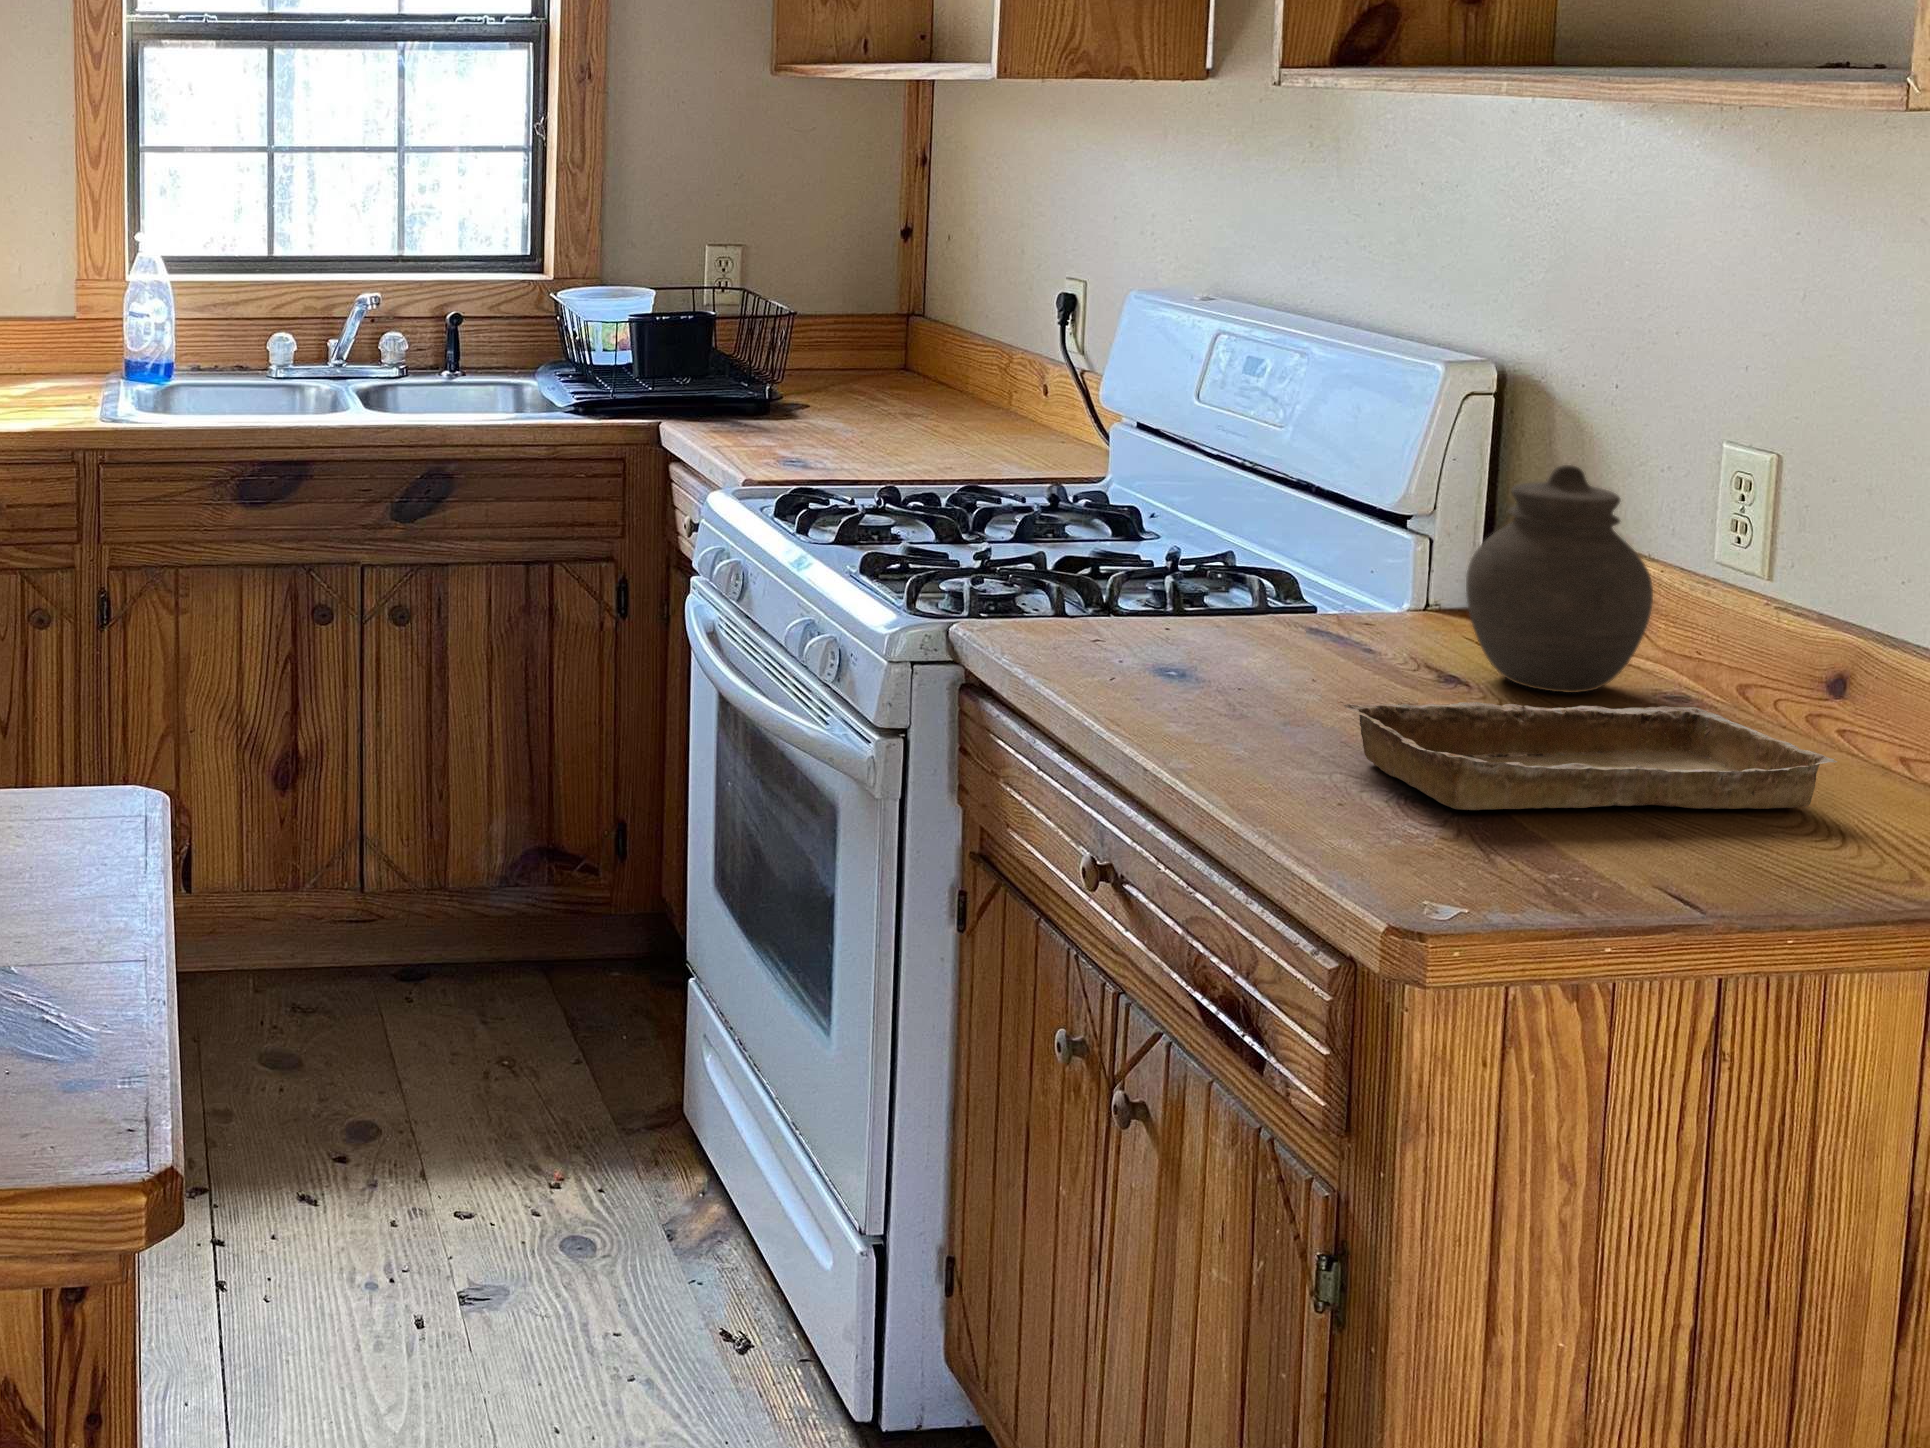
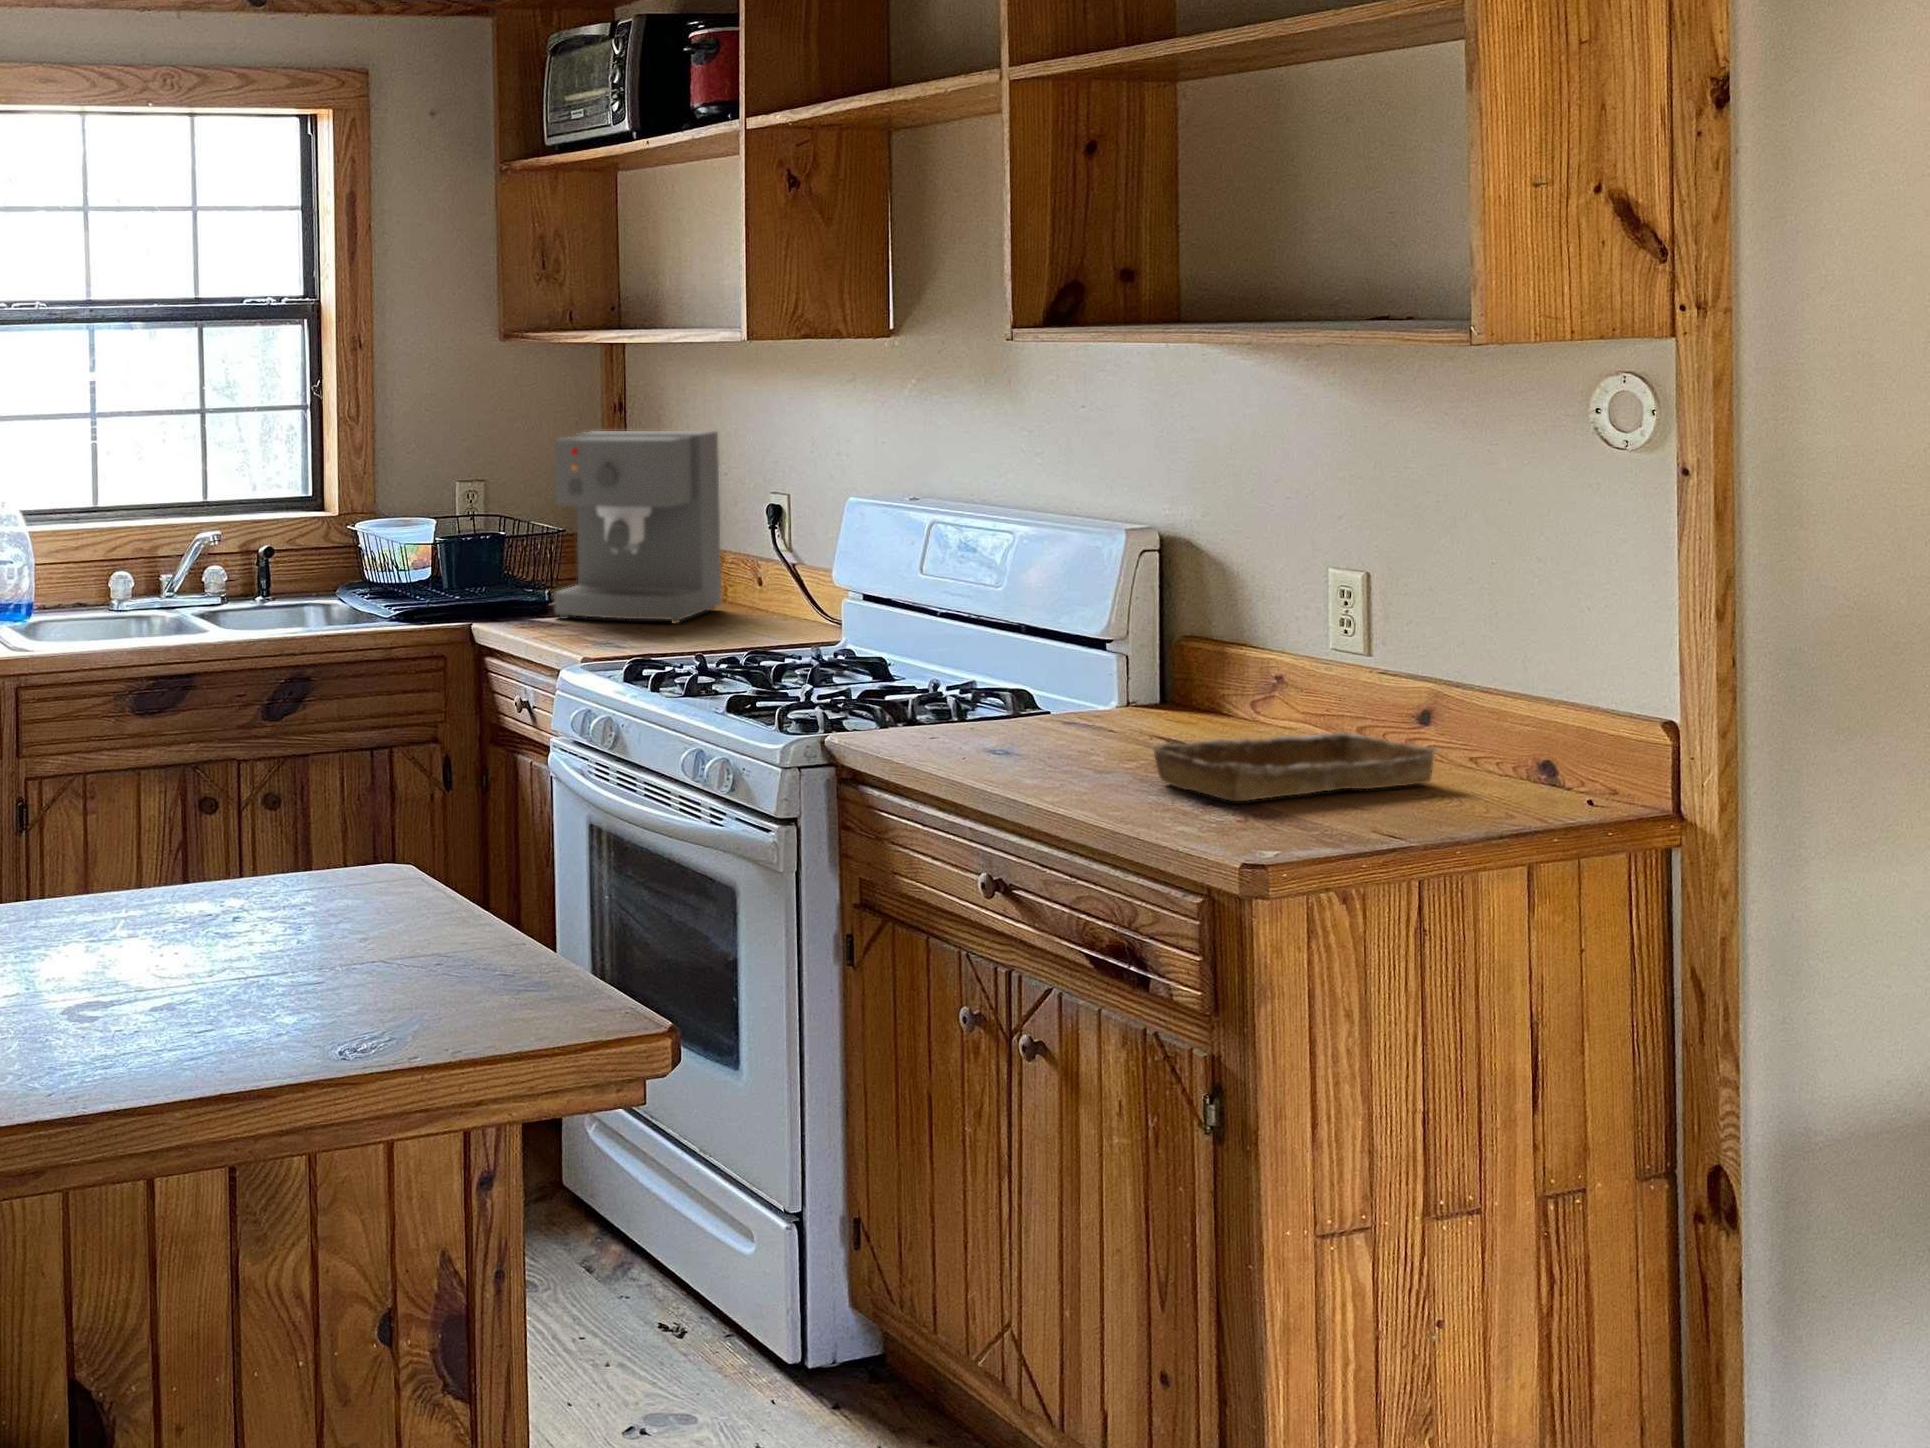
coffee maker: none [771,192,1003,441] -> present [554,431,721,624]
jar: present [1466,465,1653,693] -> none [1173,582,1294,738]

